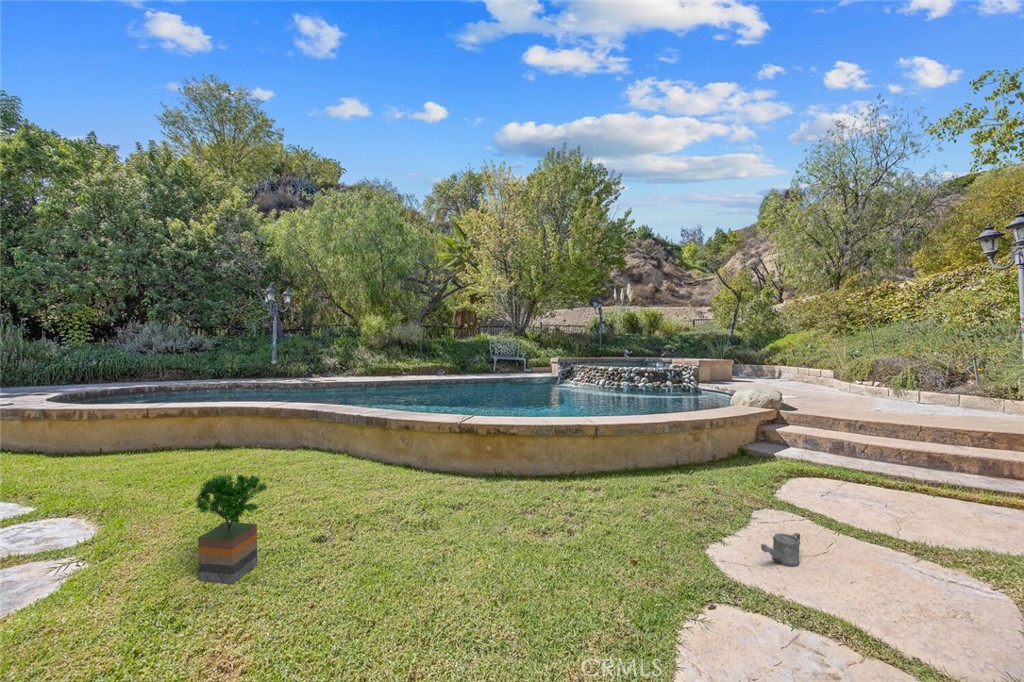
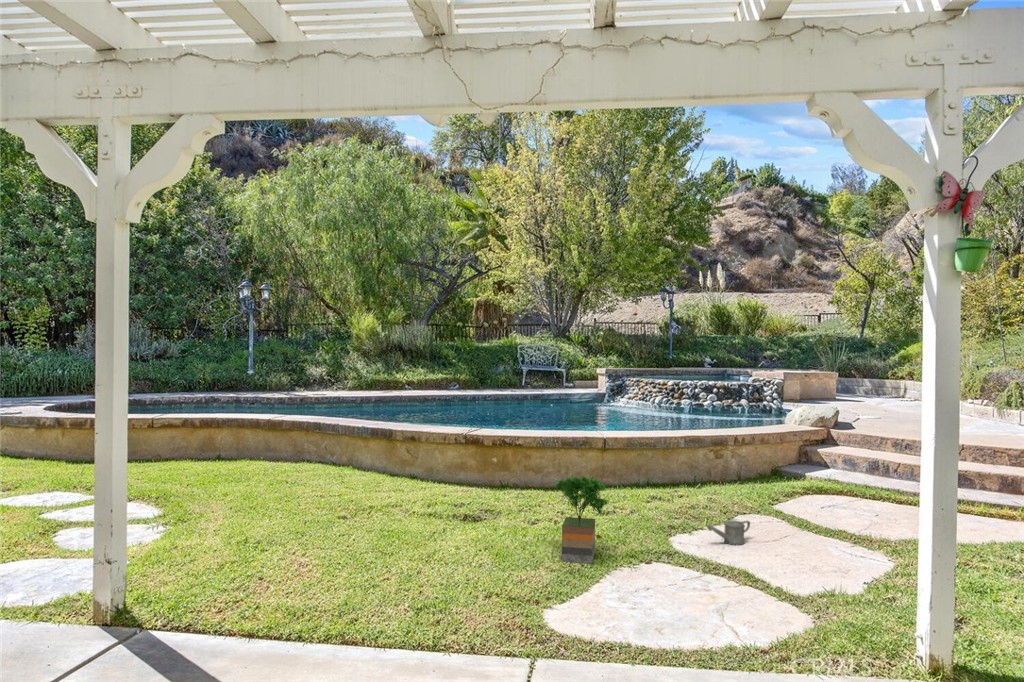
potted tree: present [195,474,267,584] -> present [555,476,608,564]

